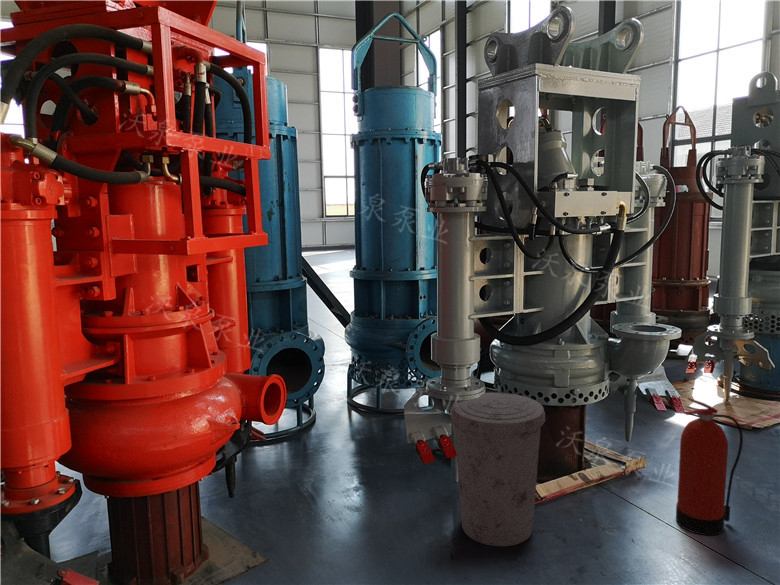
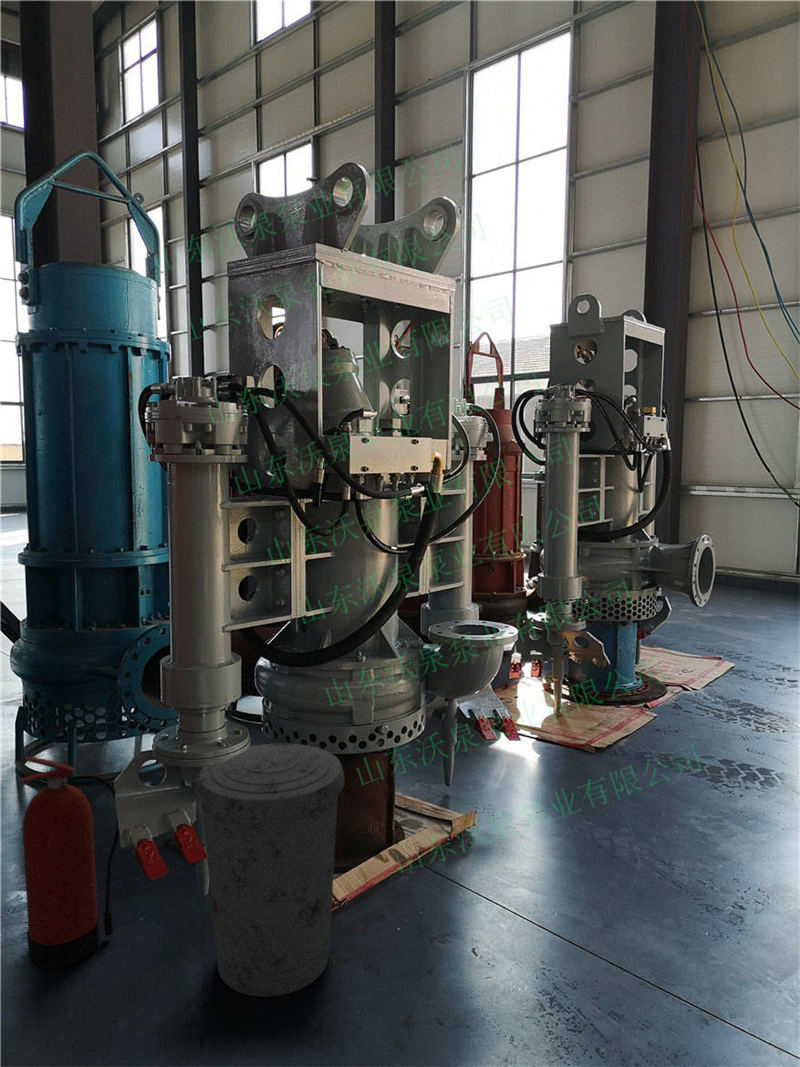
fire extinguisher: present [676,398,743,535] -> present [21,756,119,968]

